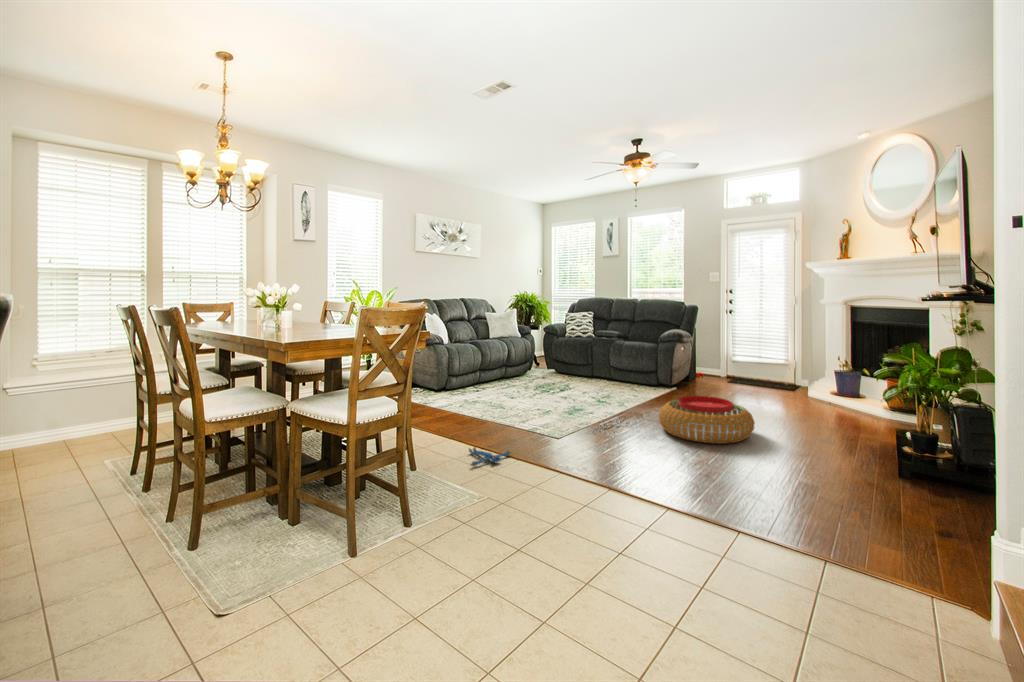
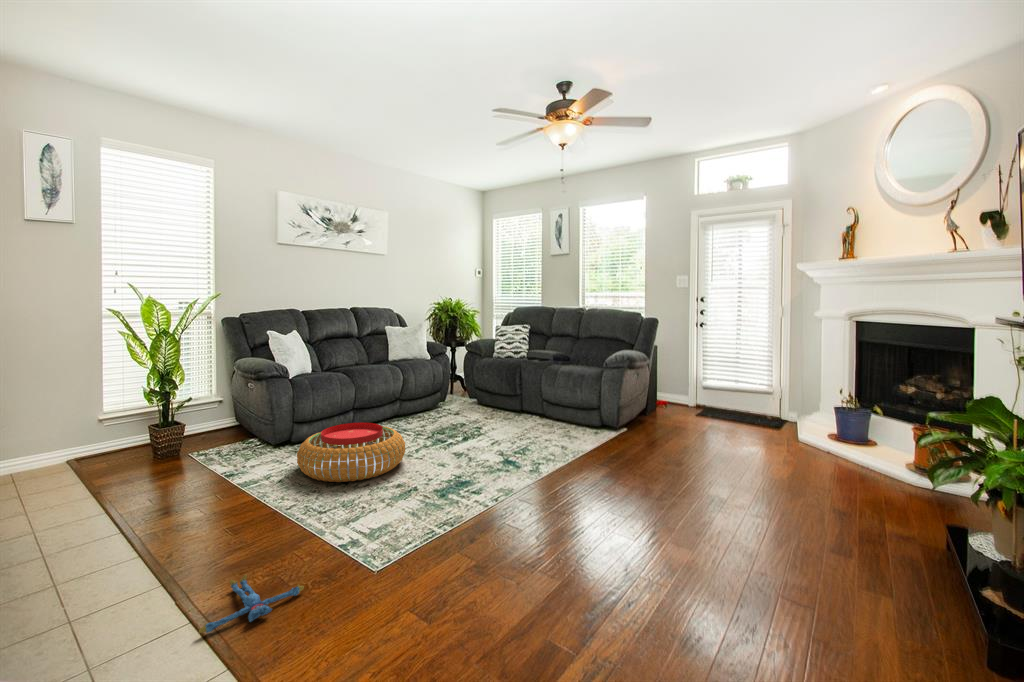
pouf: present [659,396,755,444] -> present [297,422,405,482]

